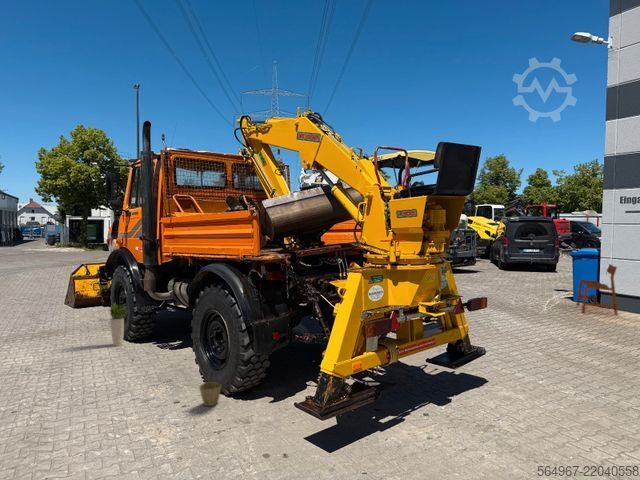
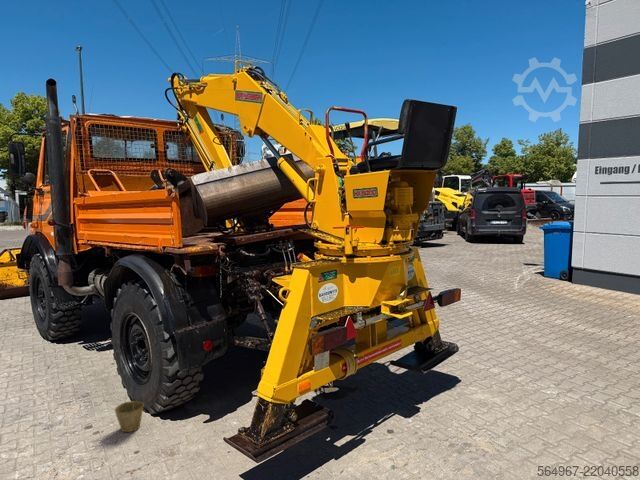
bench: present [577,264,618,315] -> none [548,237,591,293]
planter: present [110,303,126,346] -> none [15,298,44,350]

